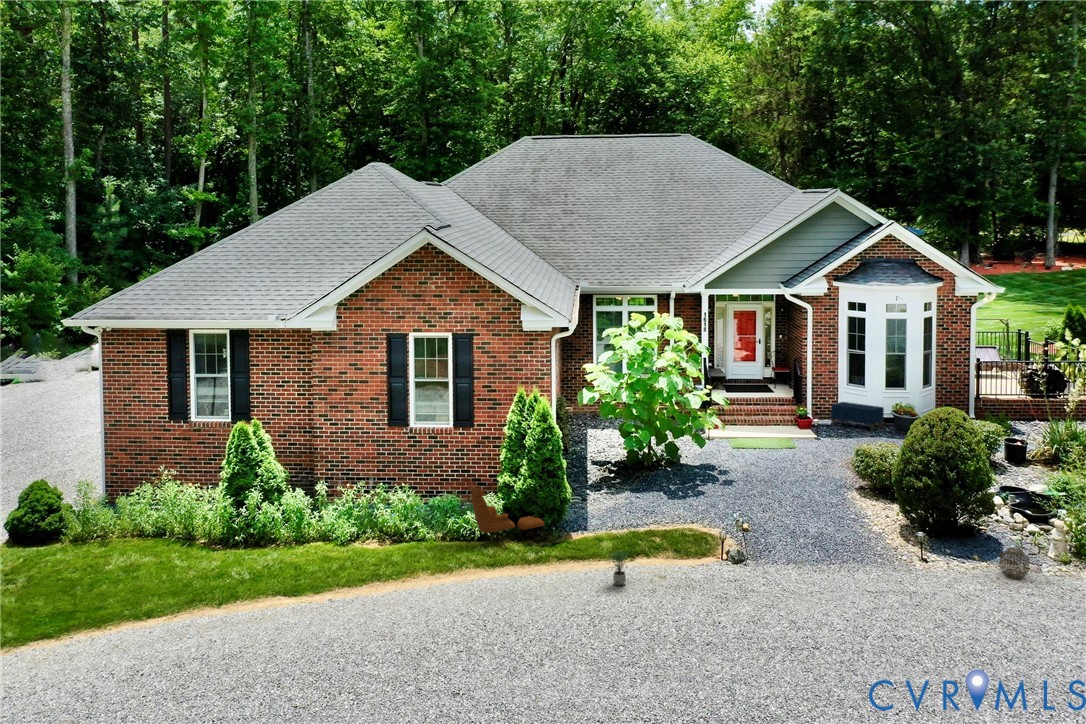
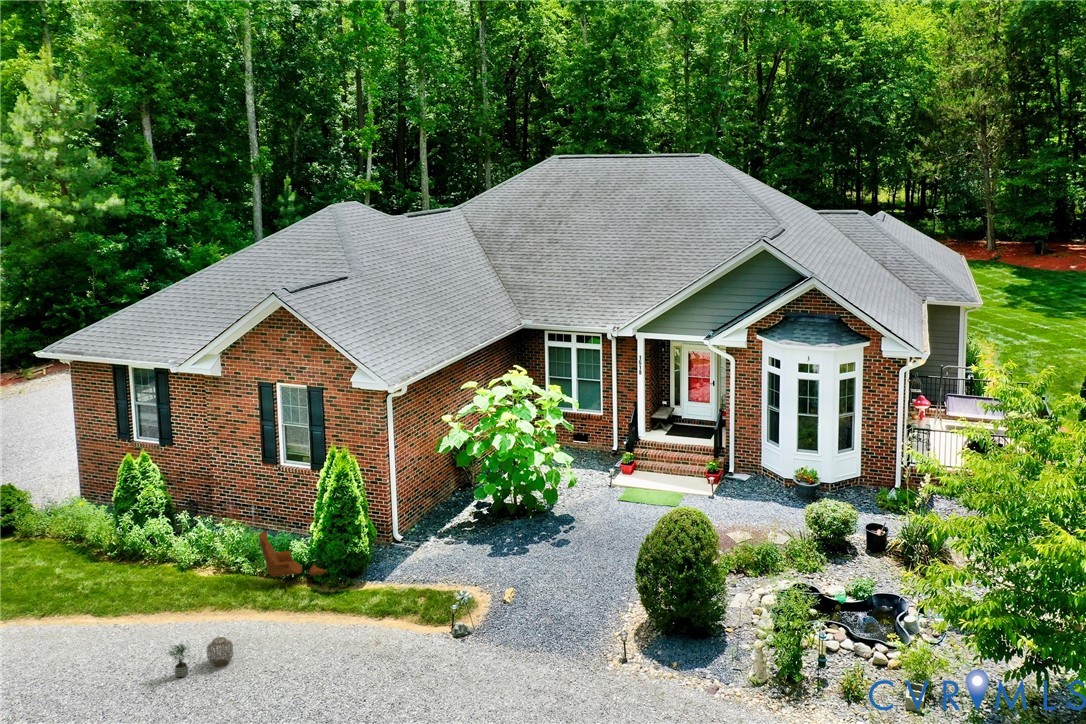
bench: present [831,402,884,431] -> none [742,456,790,492]
woven basket: present [999,548,1030,579] -> present [207,637,233,667]
potted plant: present [608,551,627,586] -> present [168,644,189,678]

